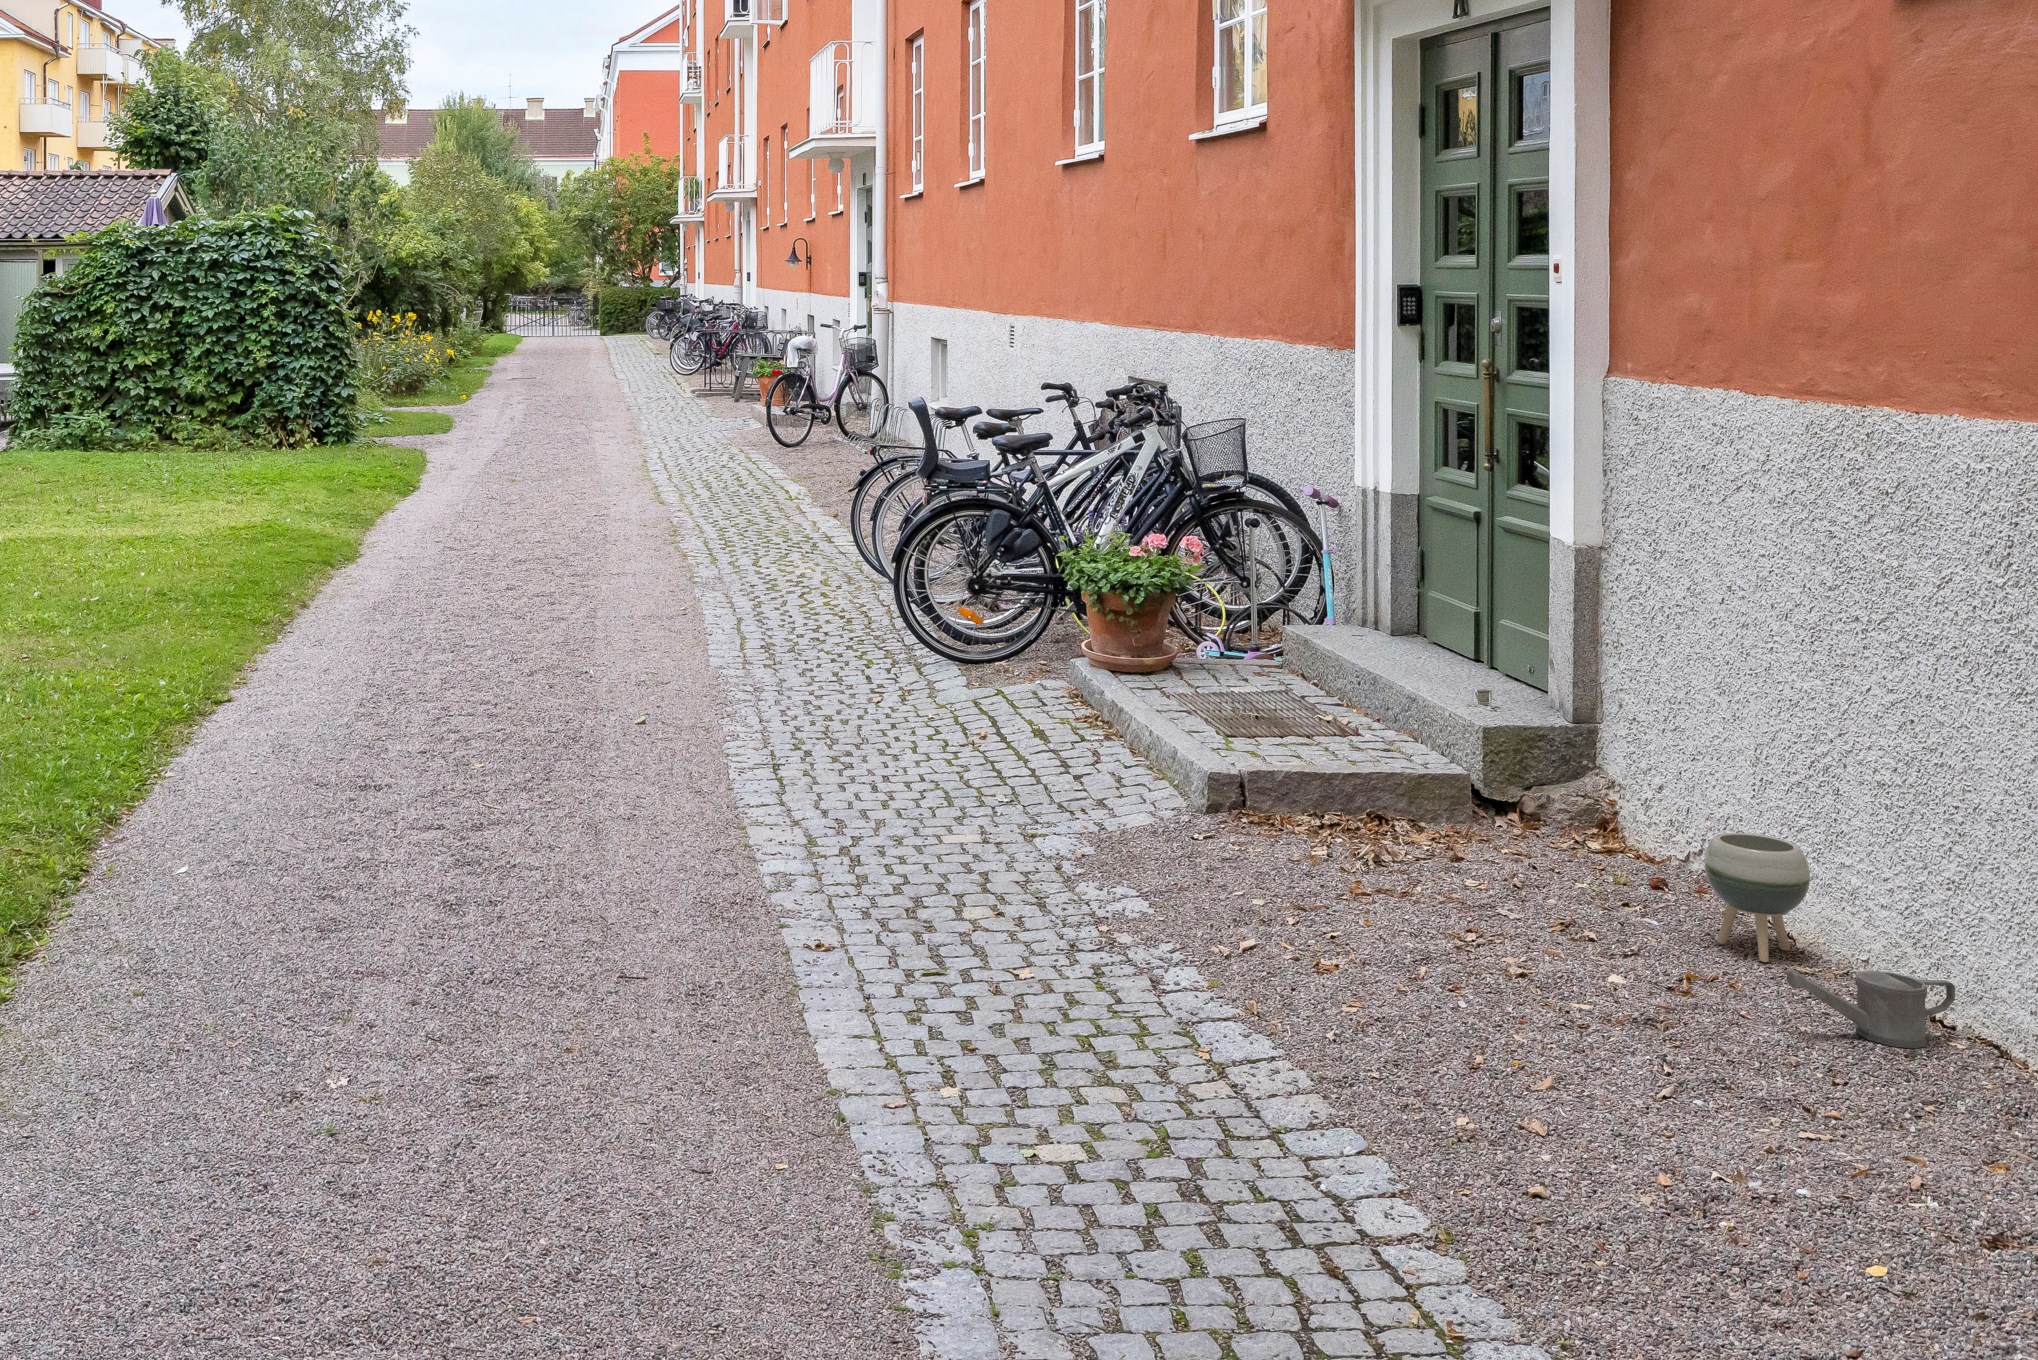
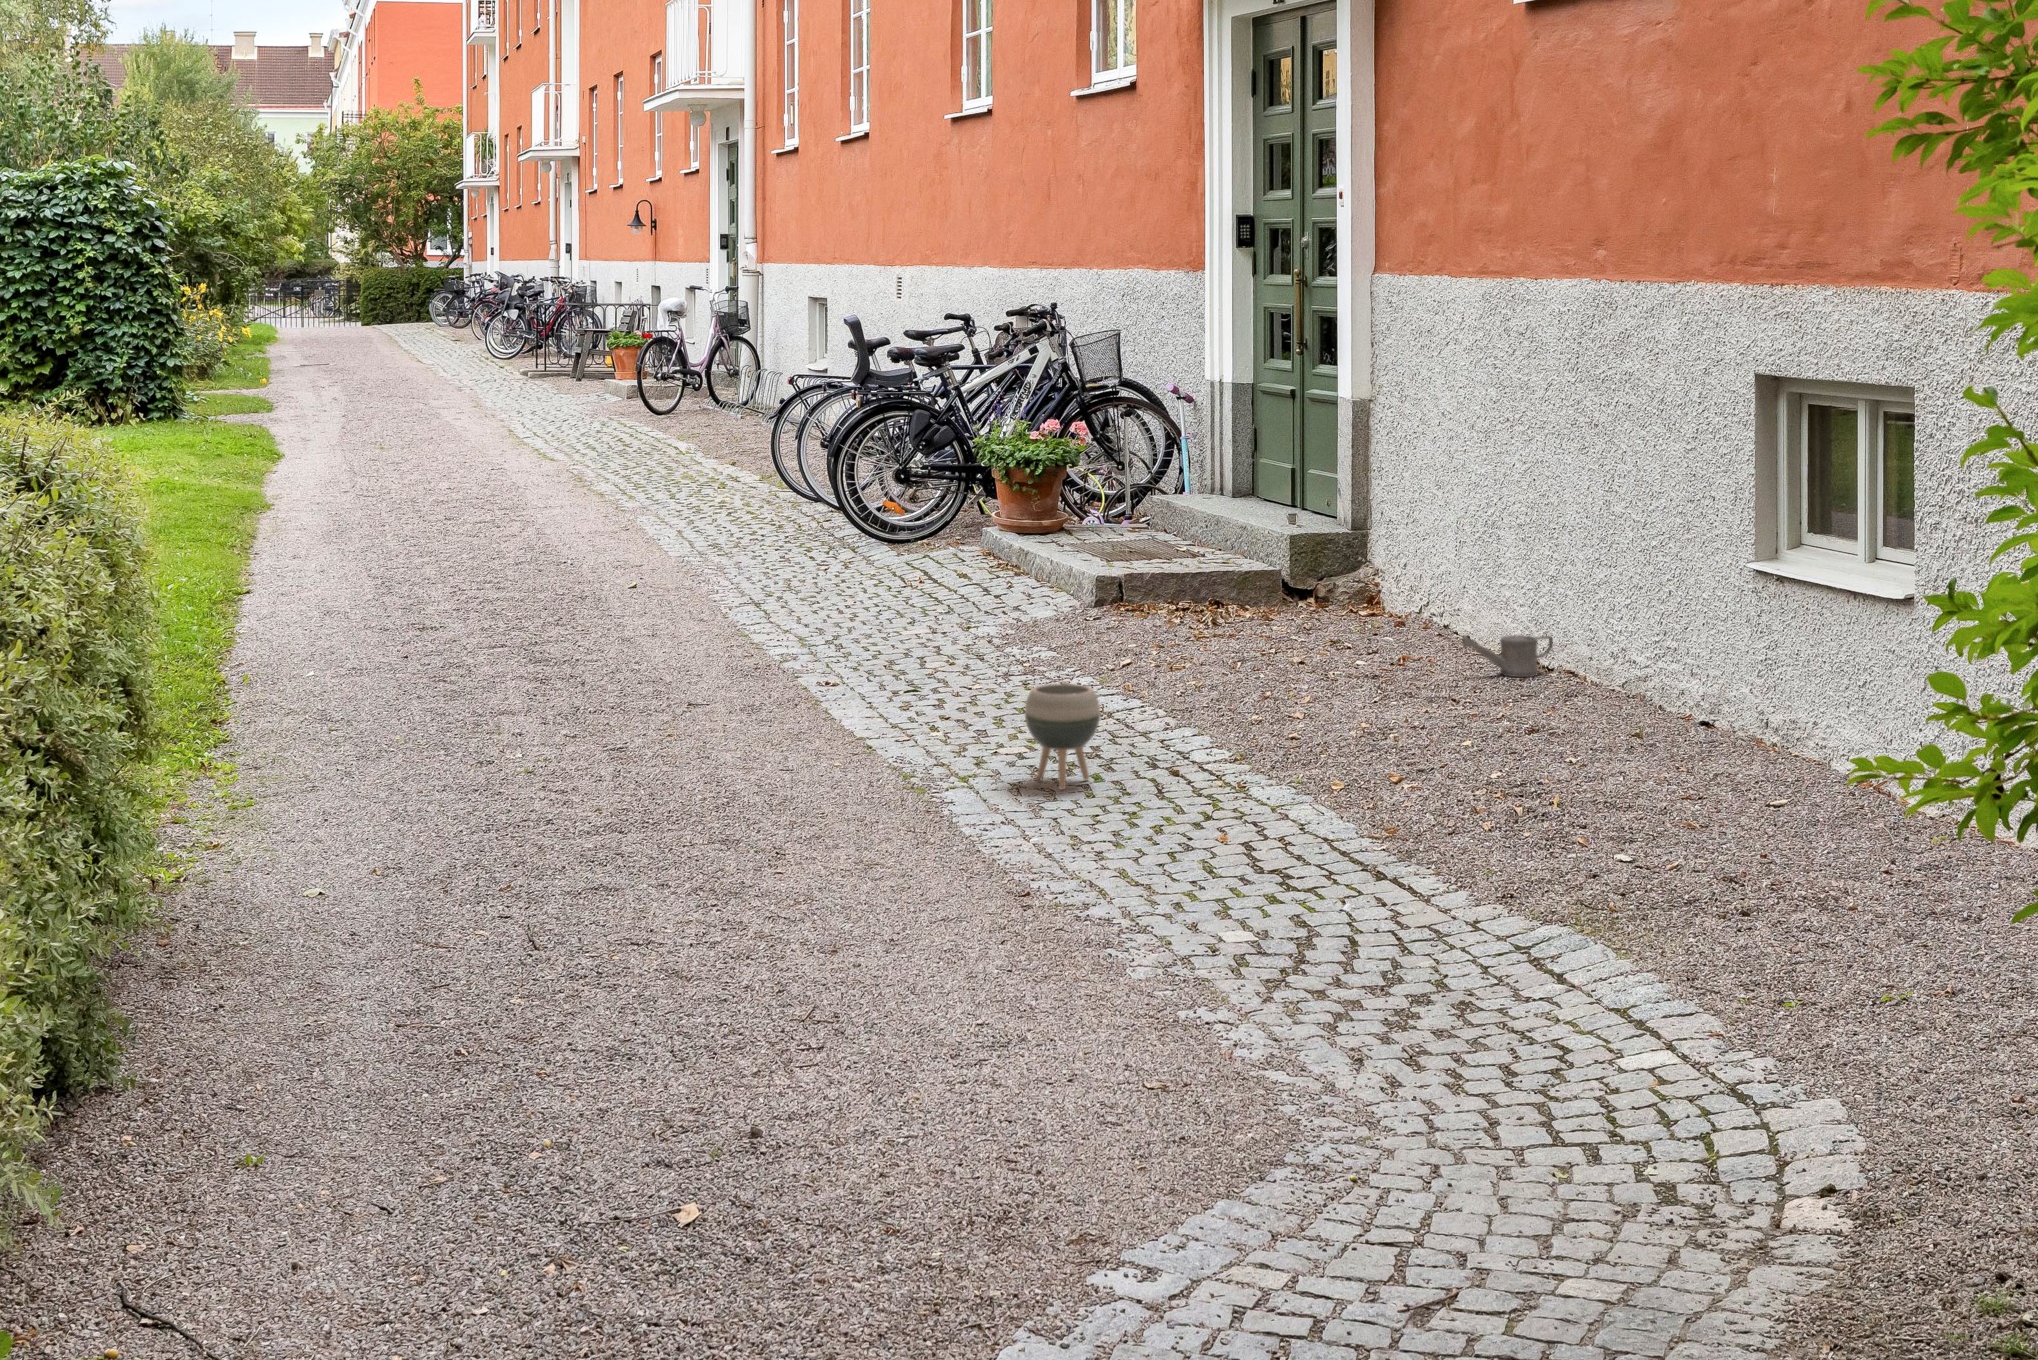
planter: present [1705,833,1810,962] -> present [1025,684,1100,789]

